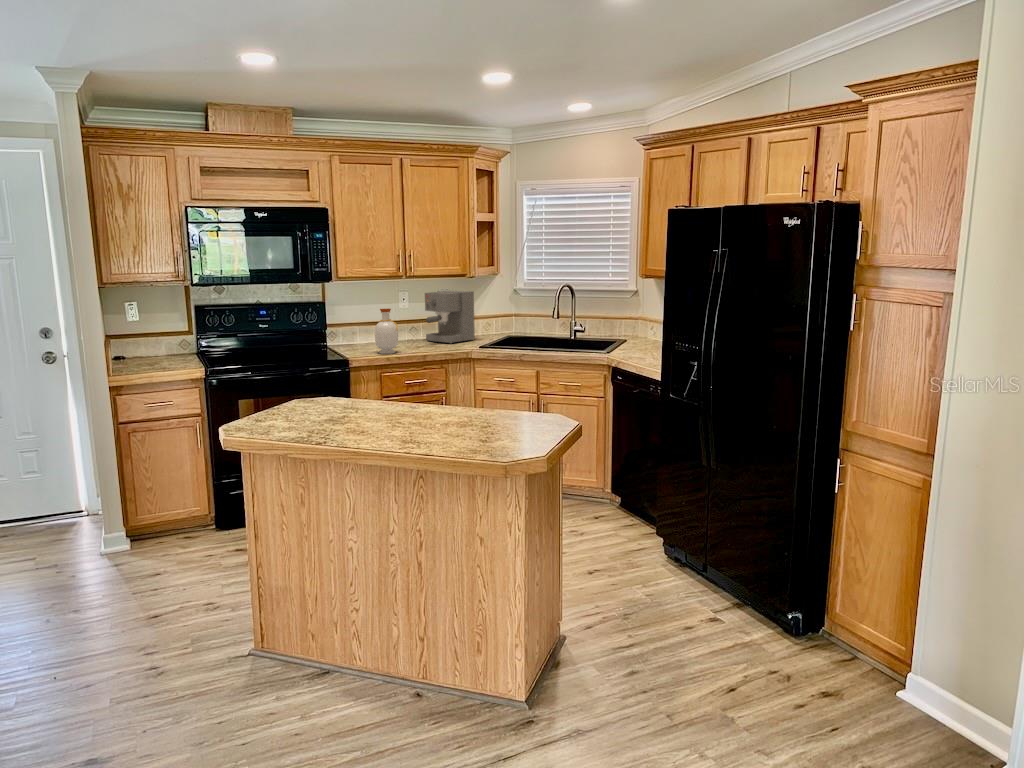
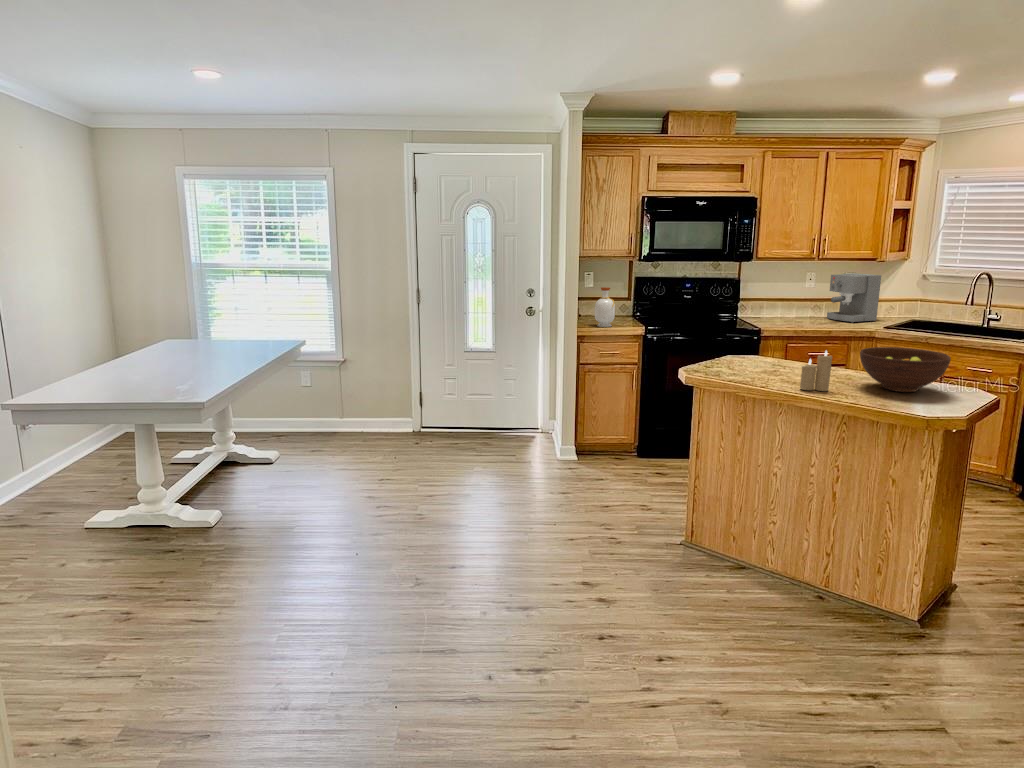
bottle: present [375,308,398,354] -> present [595,287,615,327]
fruit bowl: none [431,374,526,428] -> present [860,347,951,392]
candle: none [361,387,397,441] -> present [800,351,832,391]

